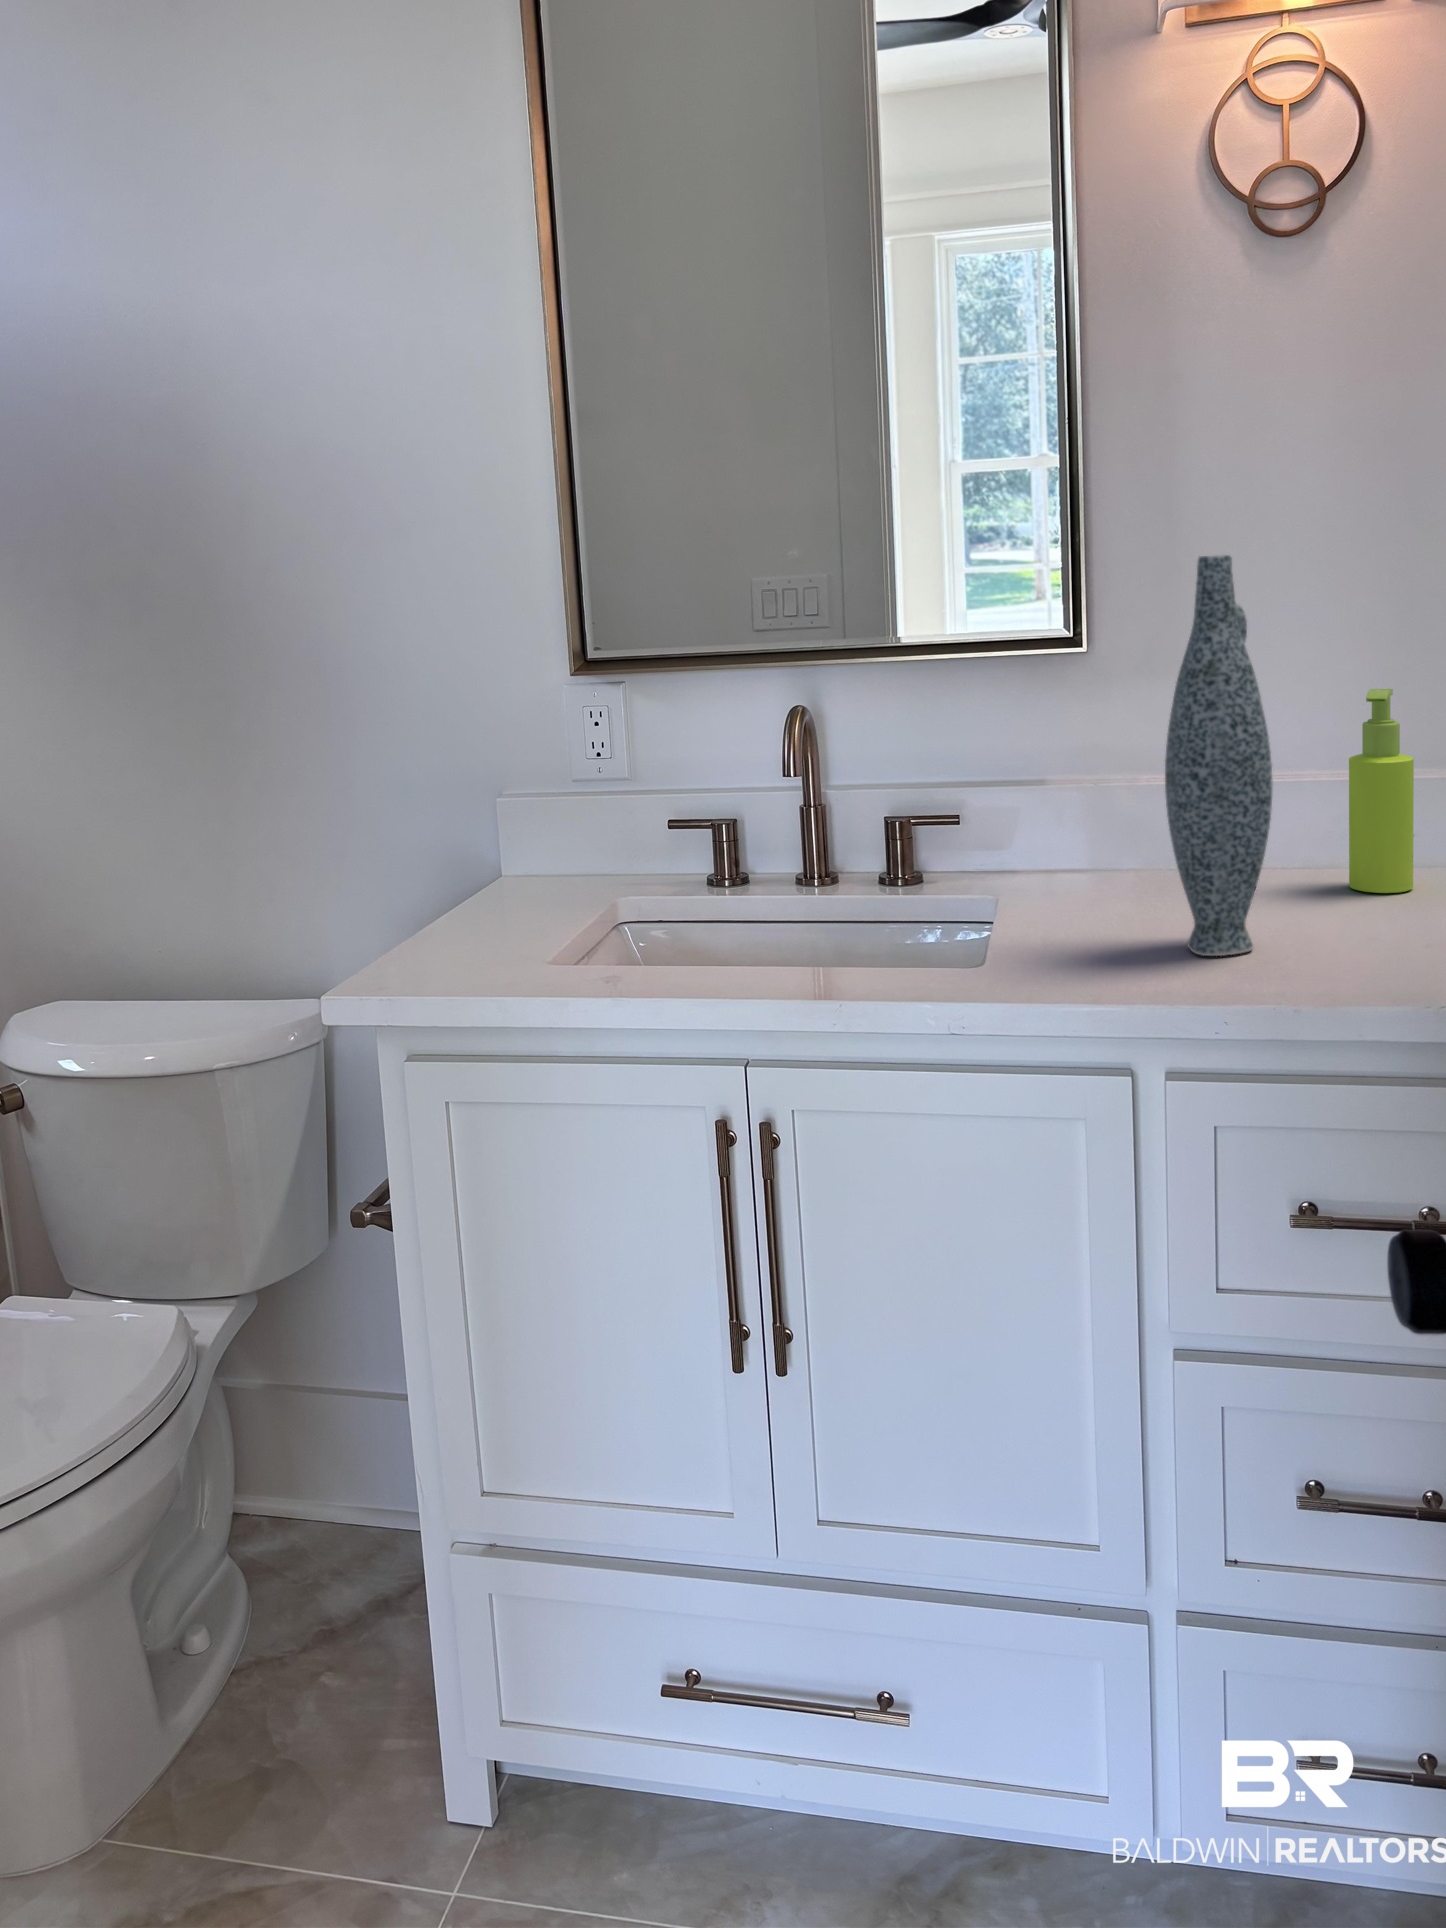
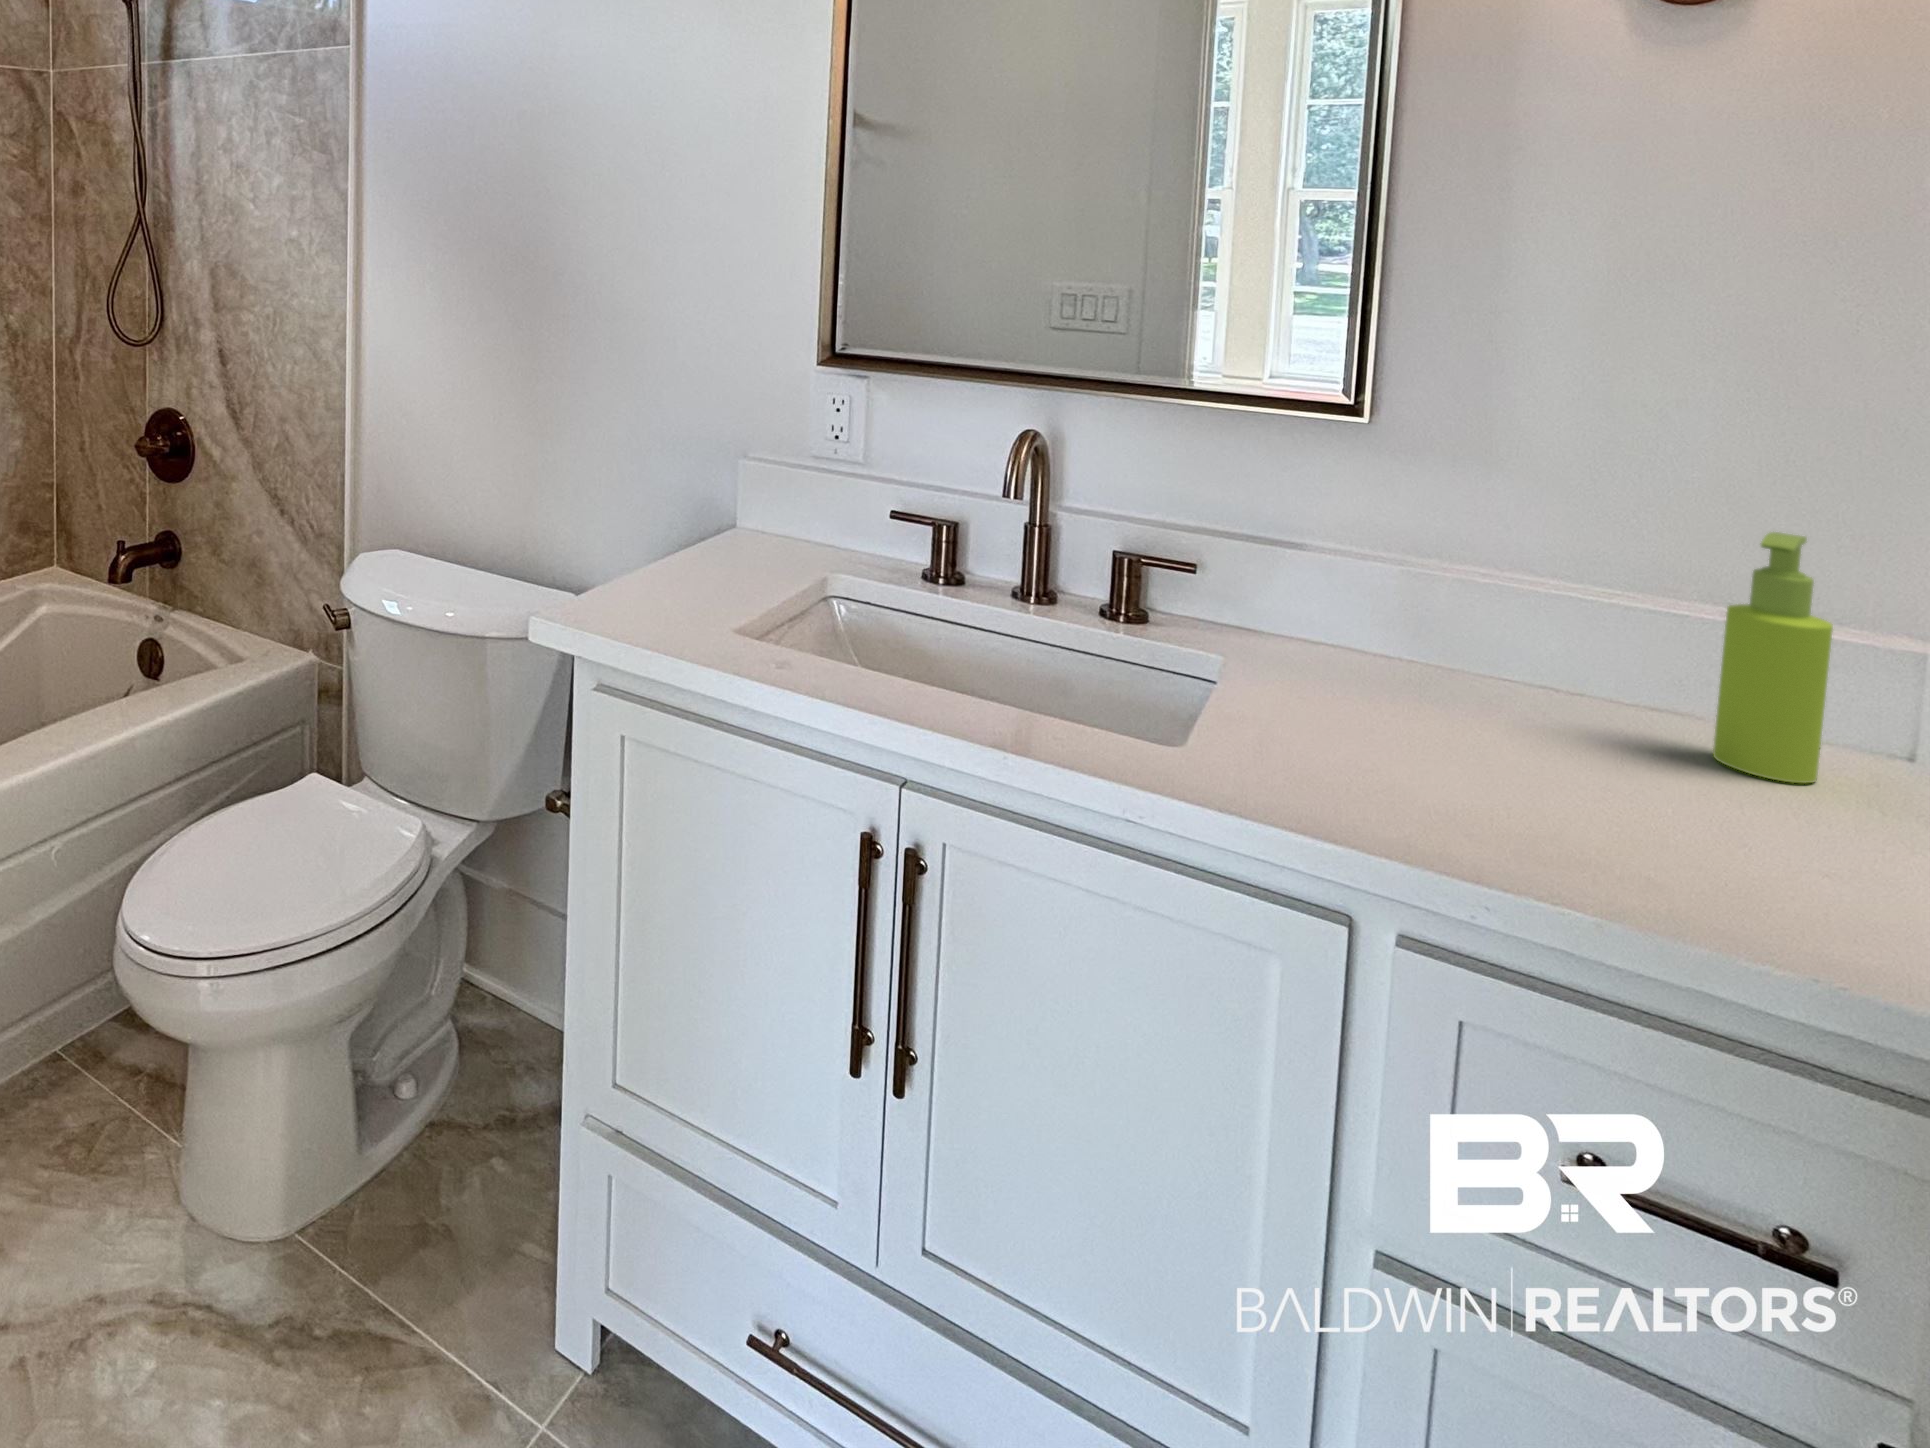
vase: present [1165,555,1273,956] -> none [1440,359,1594,817]

